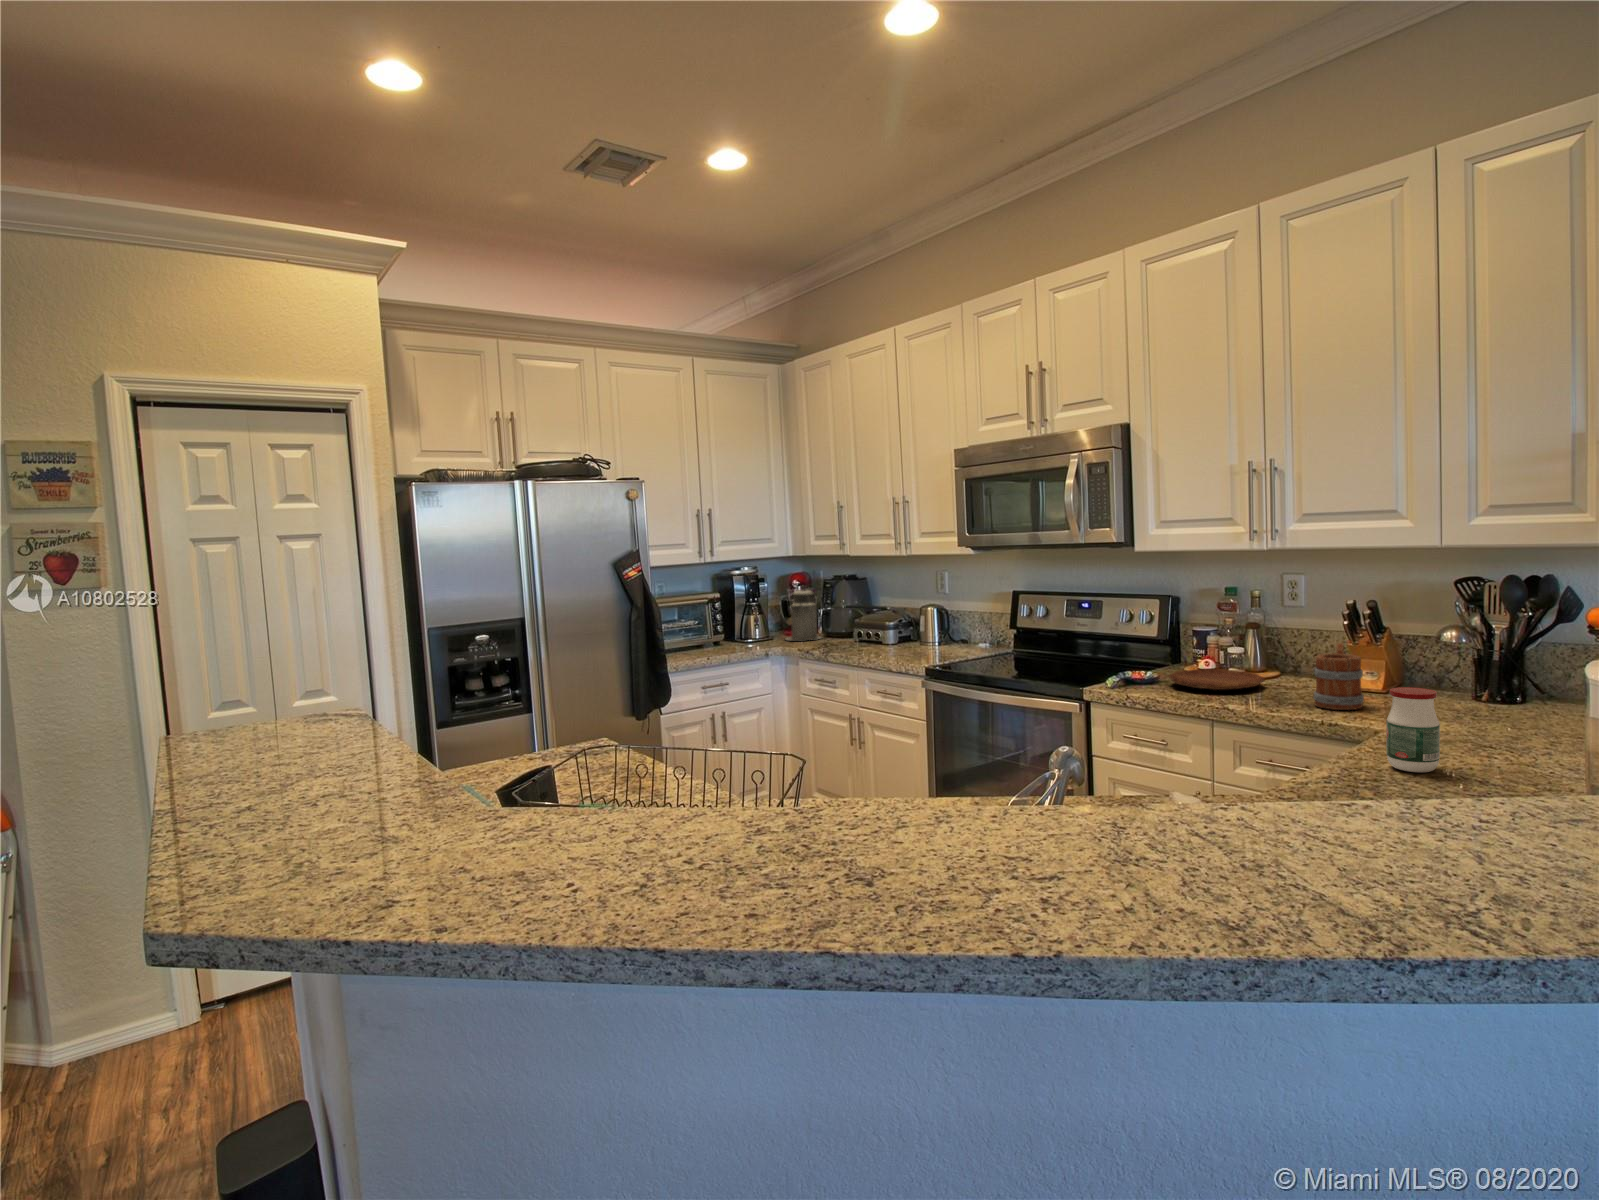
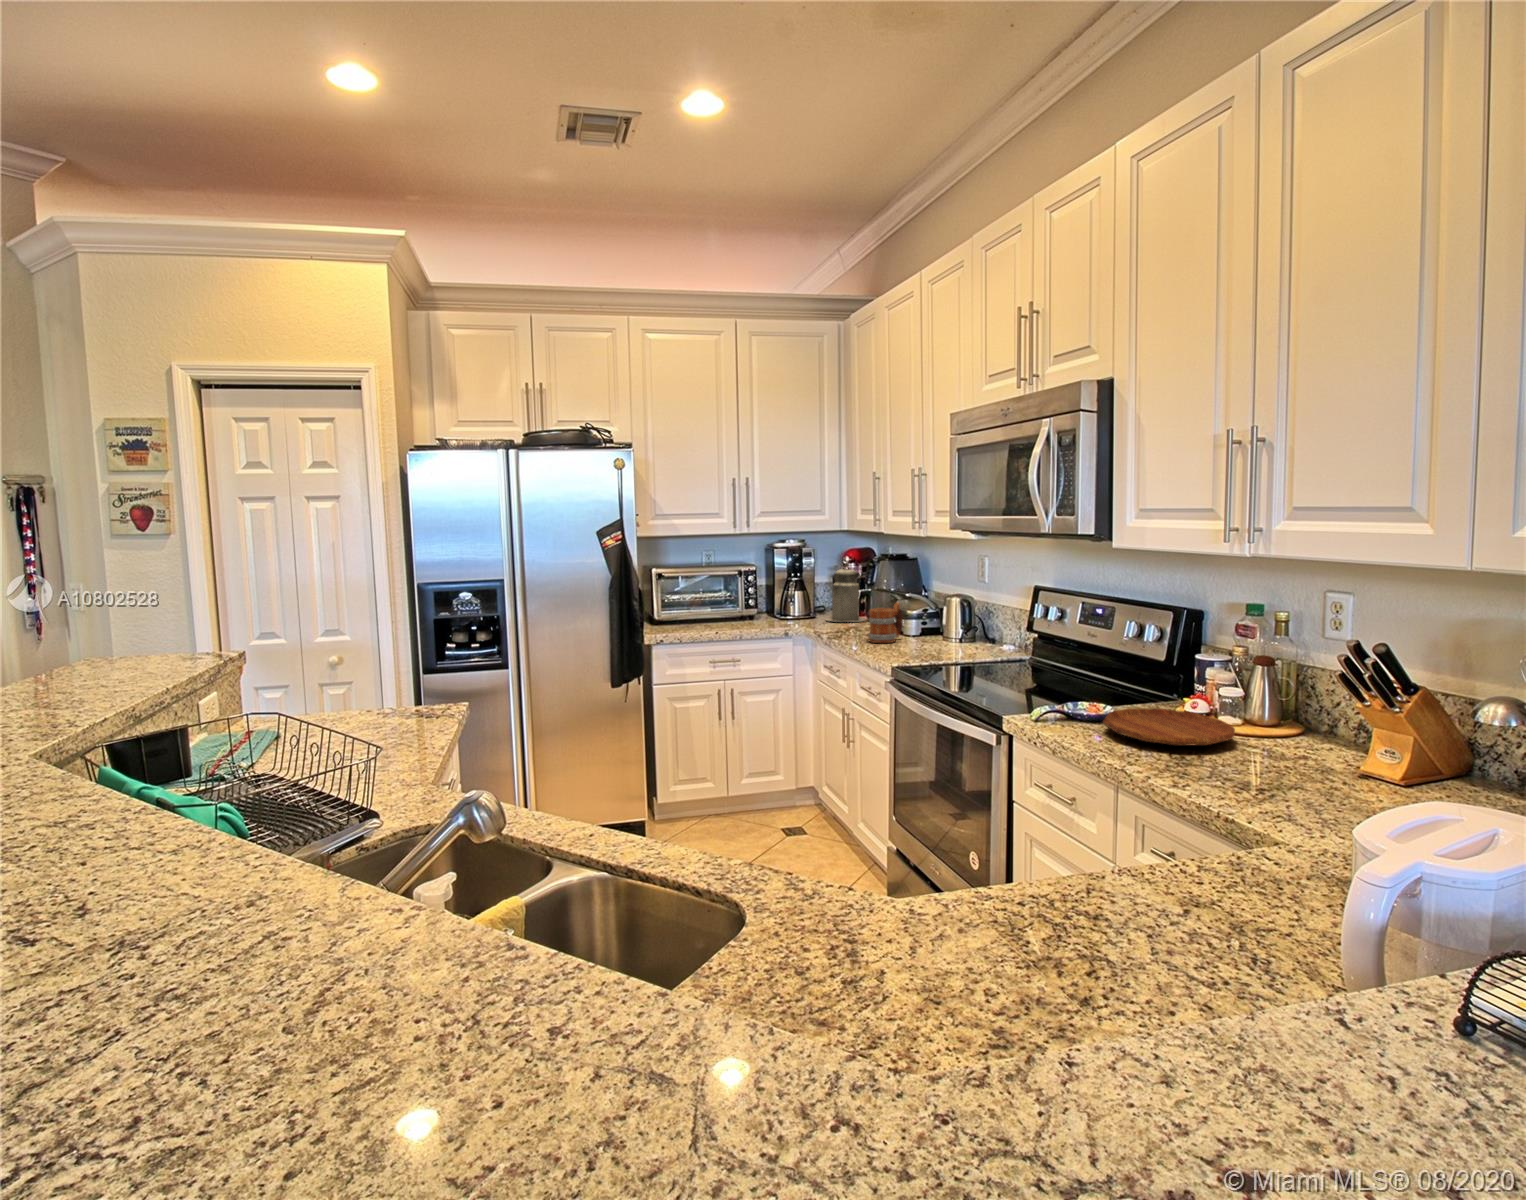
mug: present [1313,643,1364,710] -> present [868,602,903,643]
jar: present [1386,687,1440,772] -> none [1160,793,1245,945]

